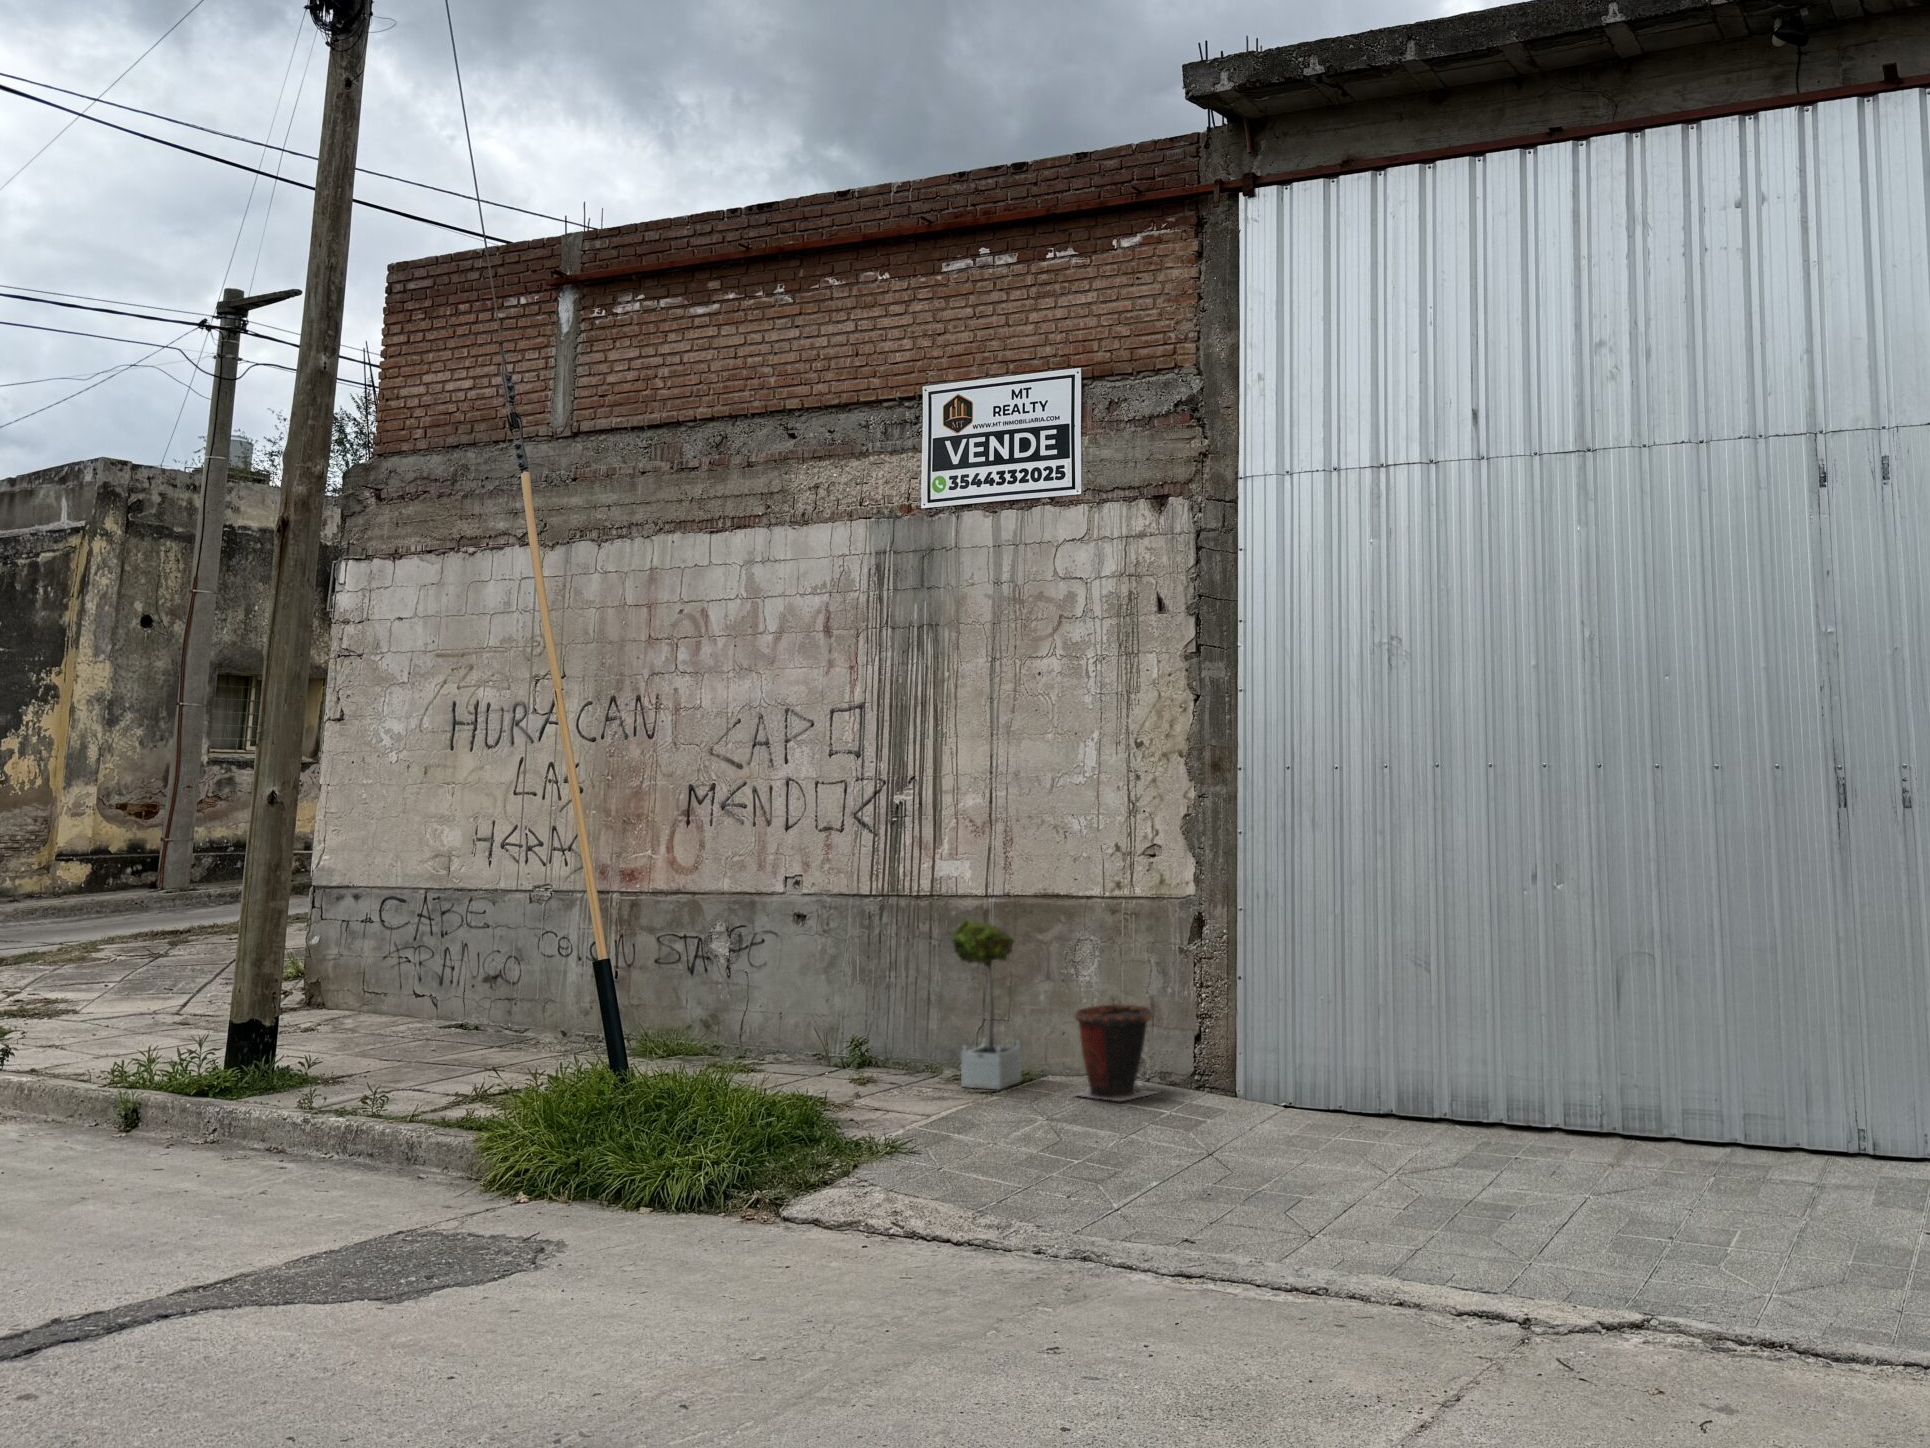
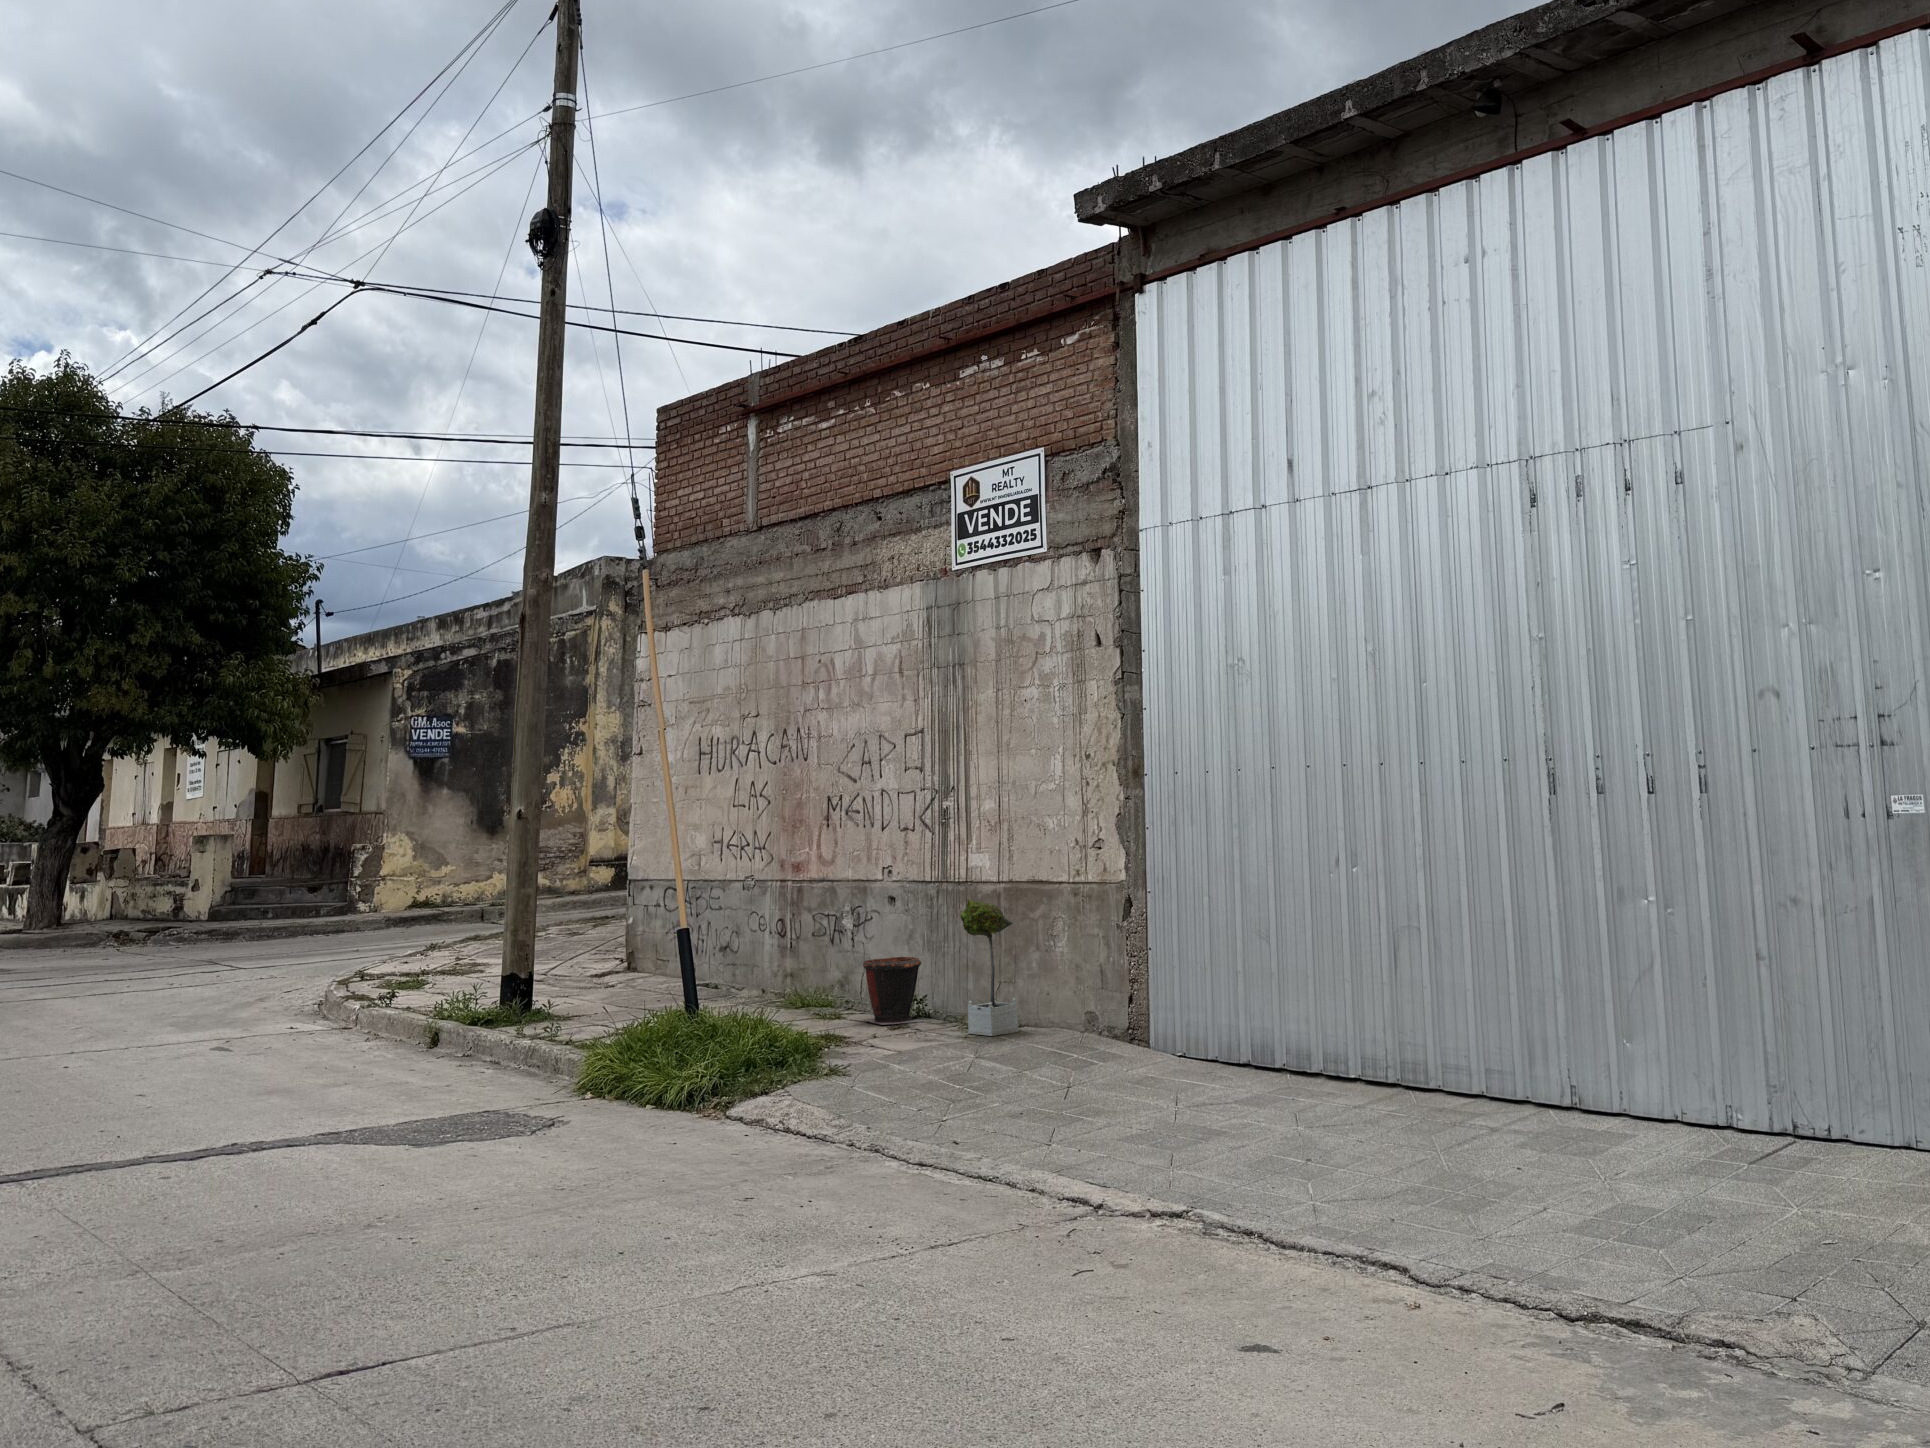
waste bin: present [1075,1004,1156,1101] -> present [863,957,922,1025]

